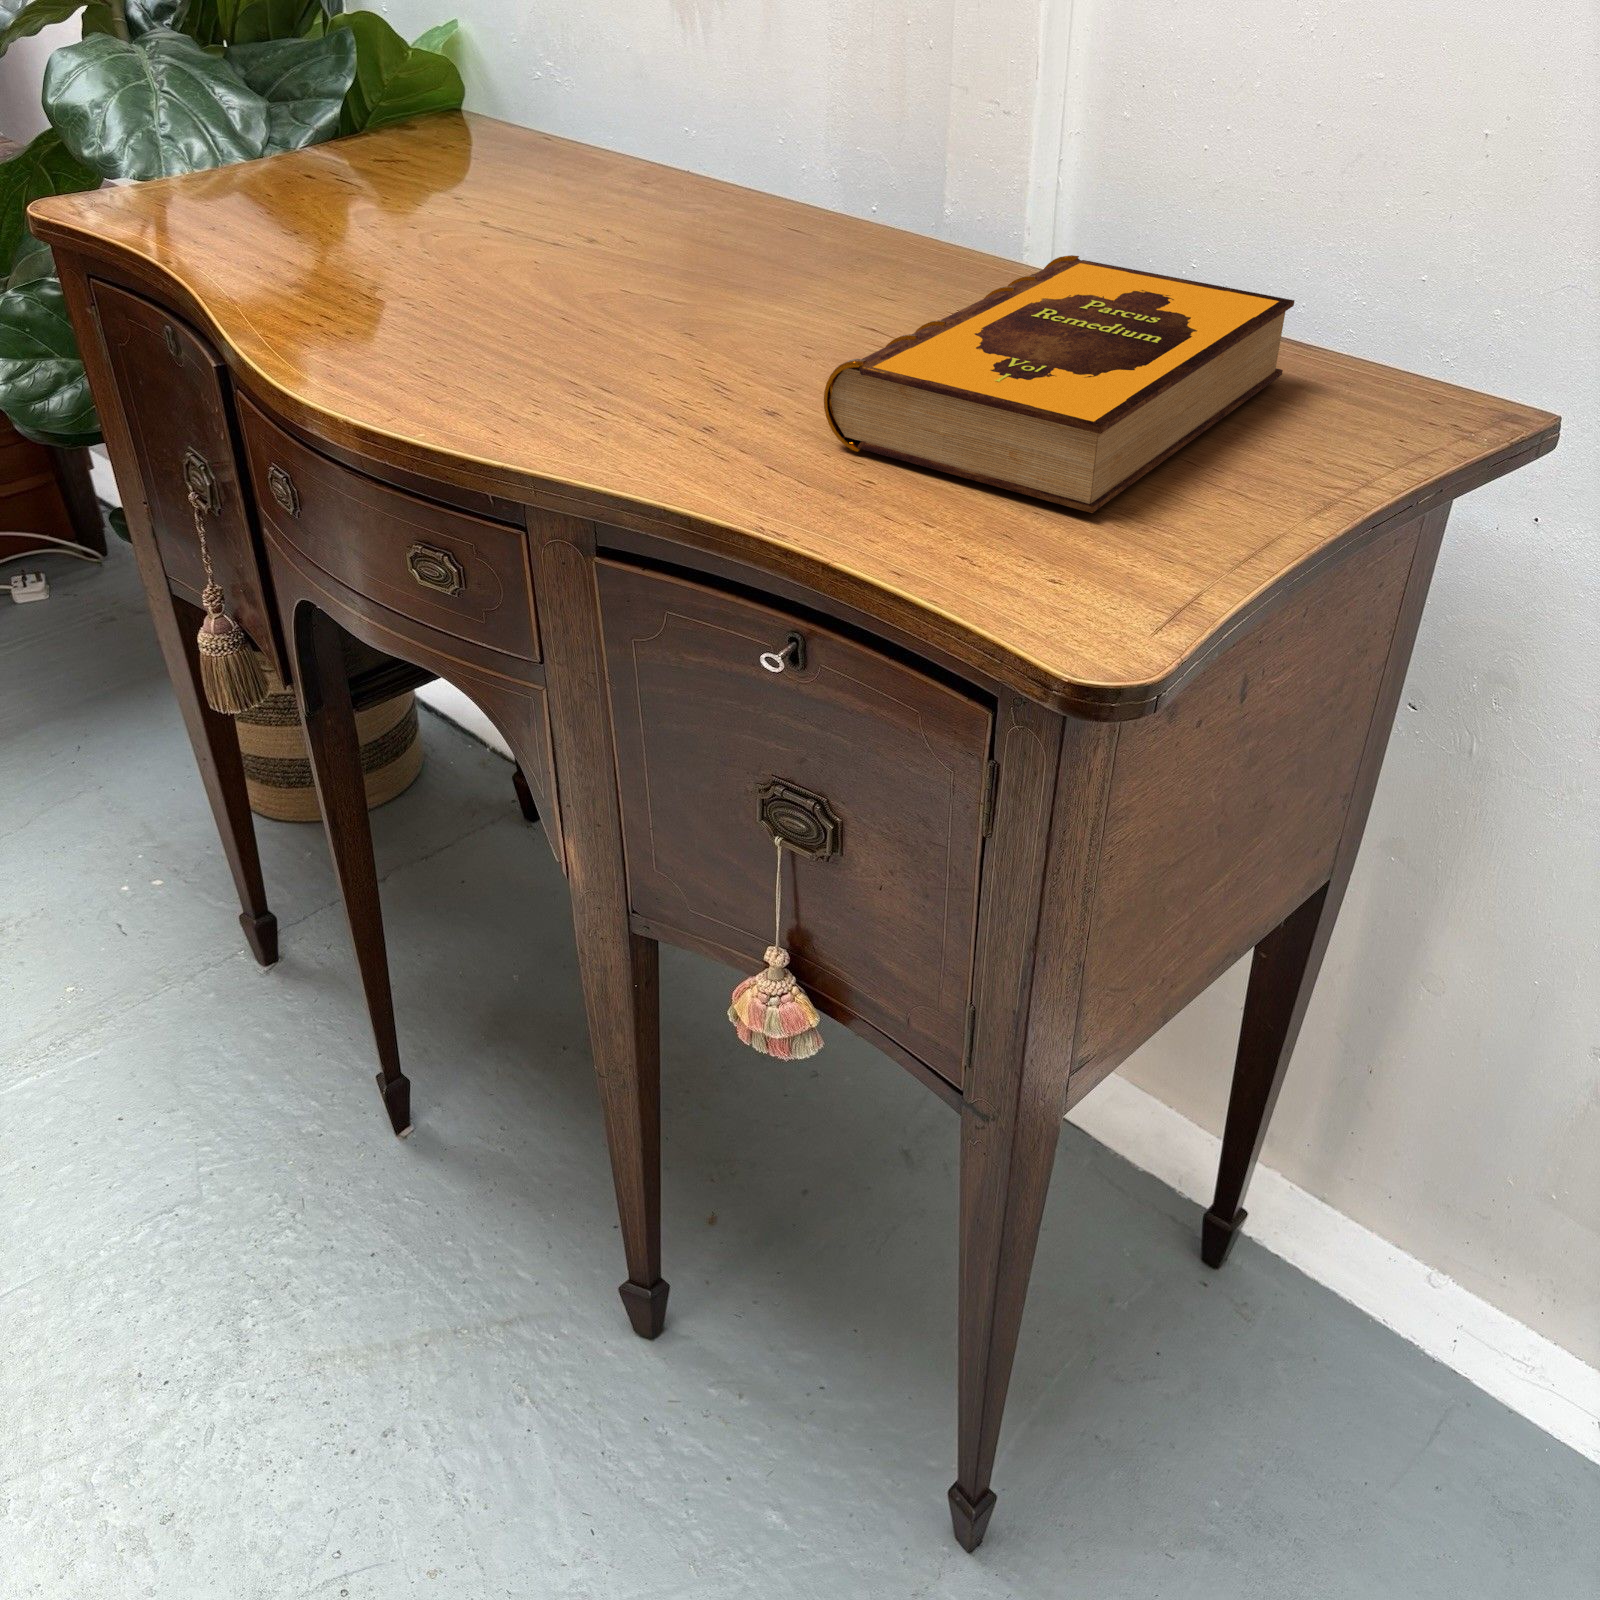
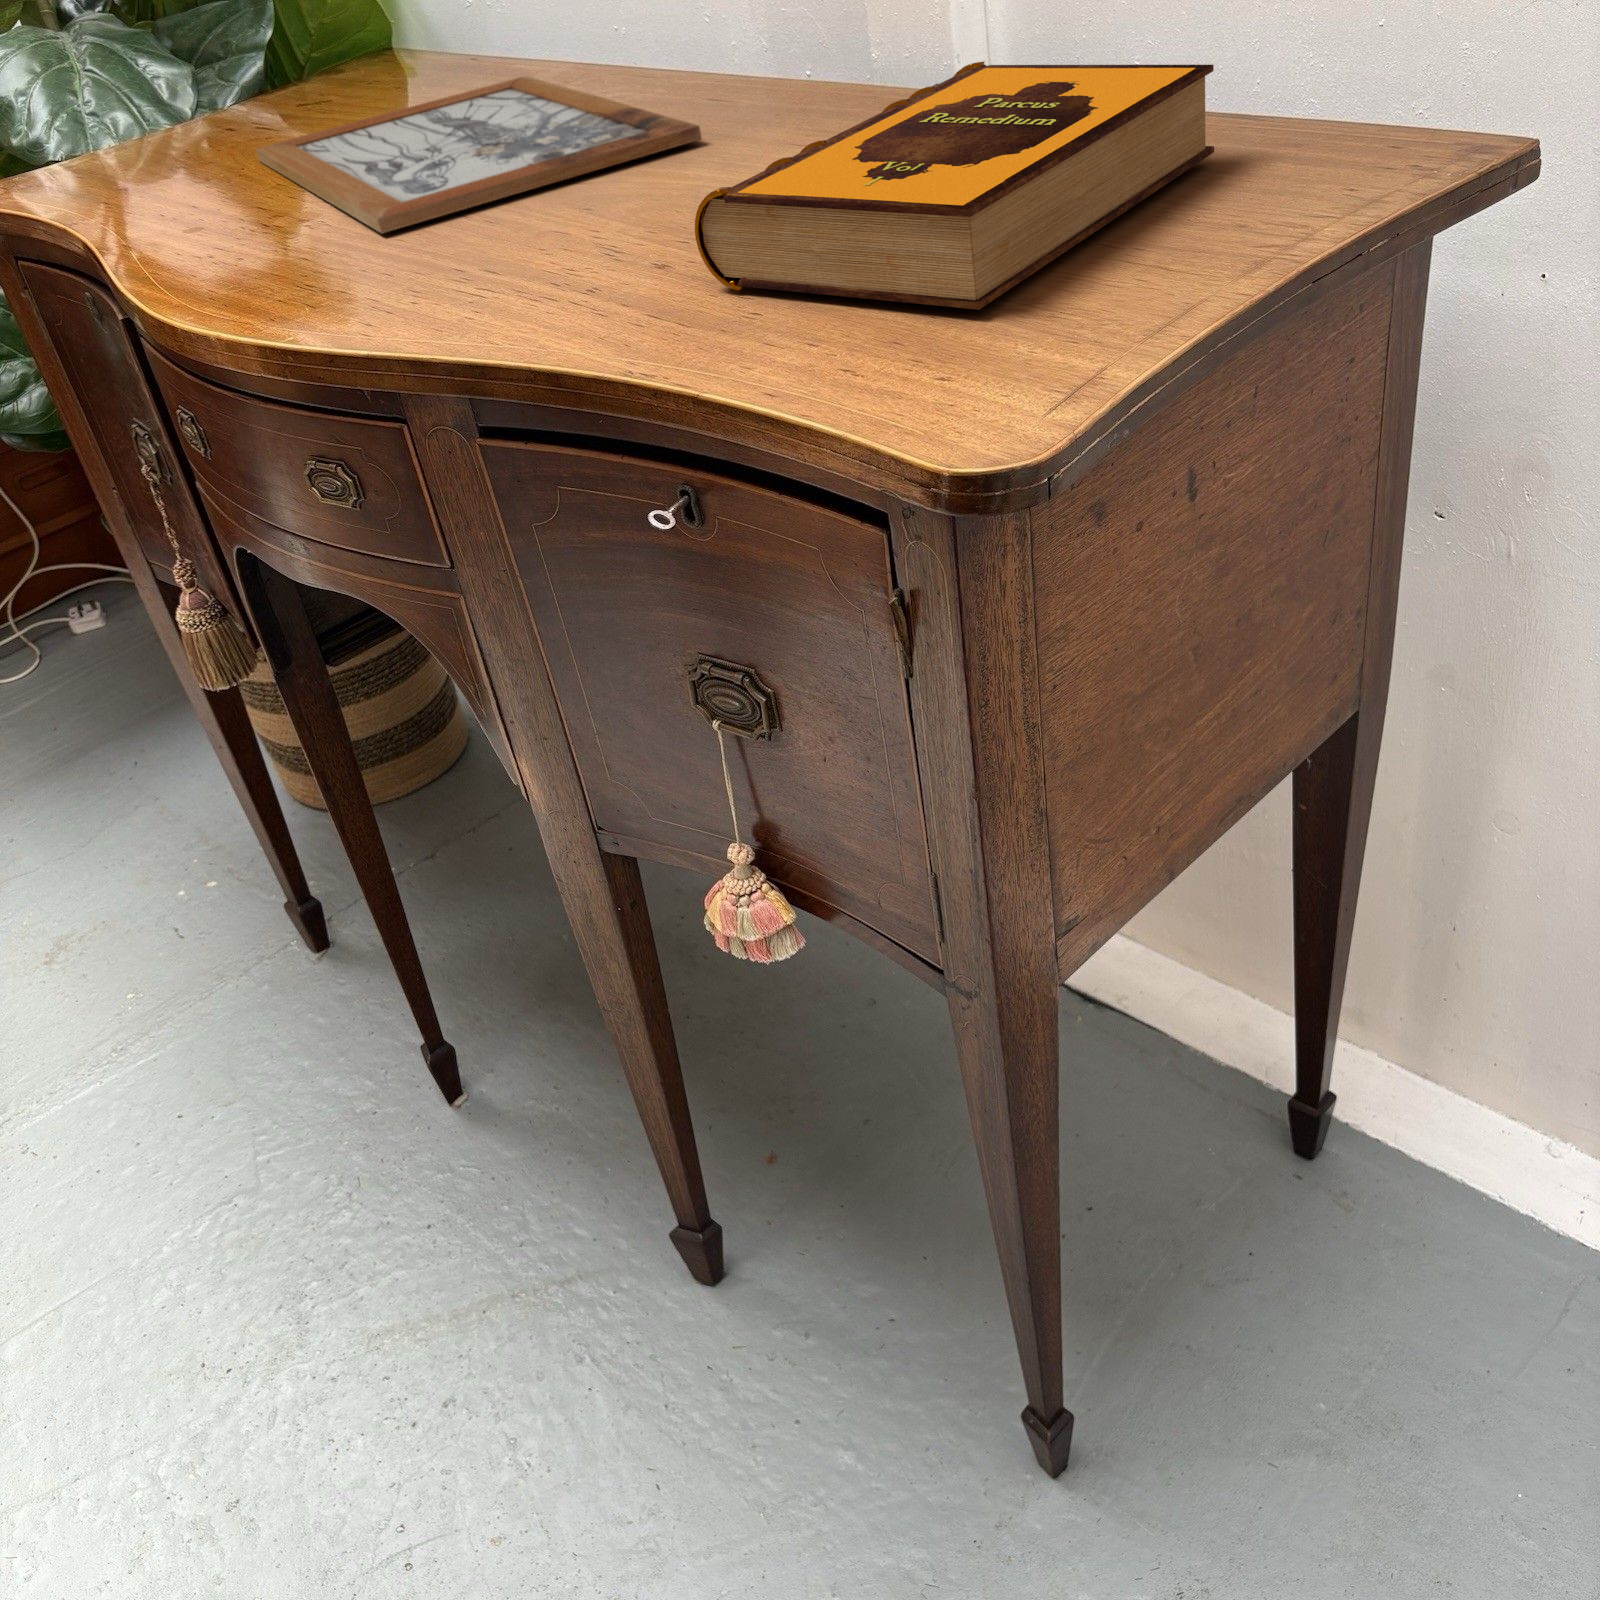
picture frame: none [342,168,791,327] -> present [256,76,701,234]

